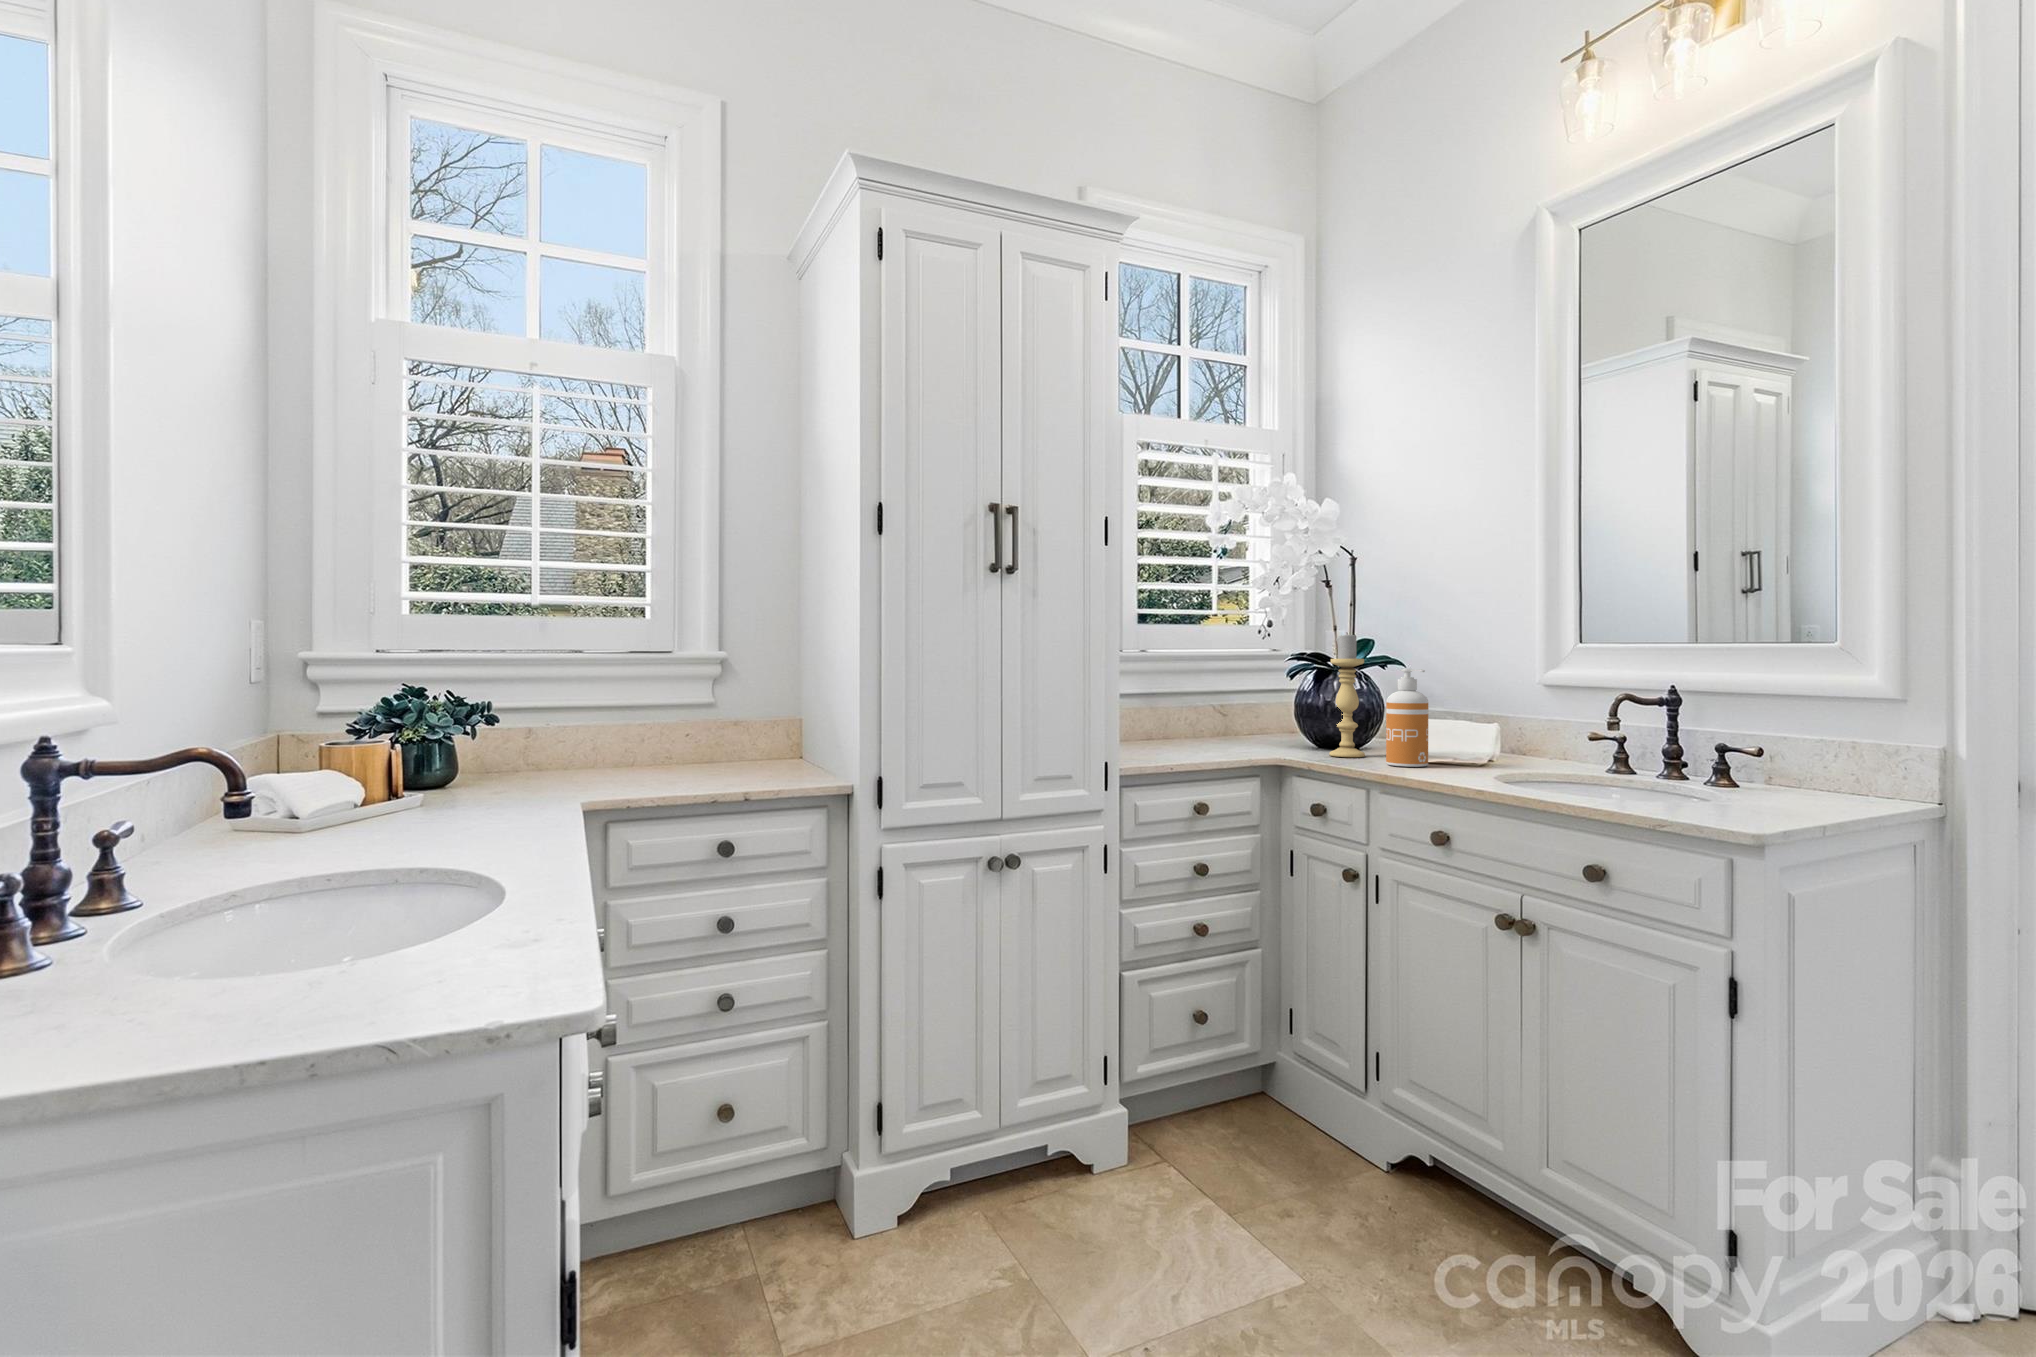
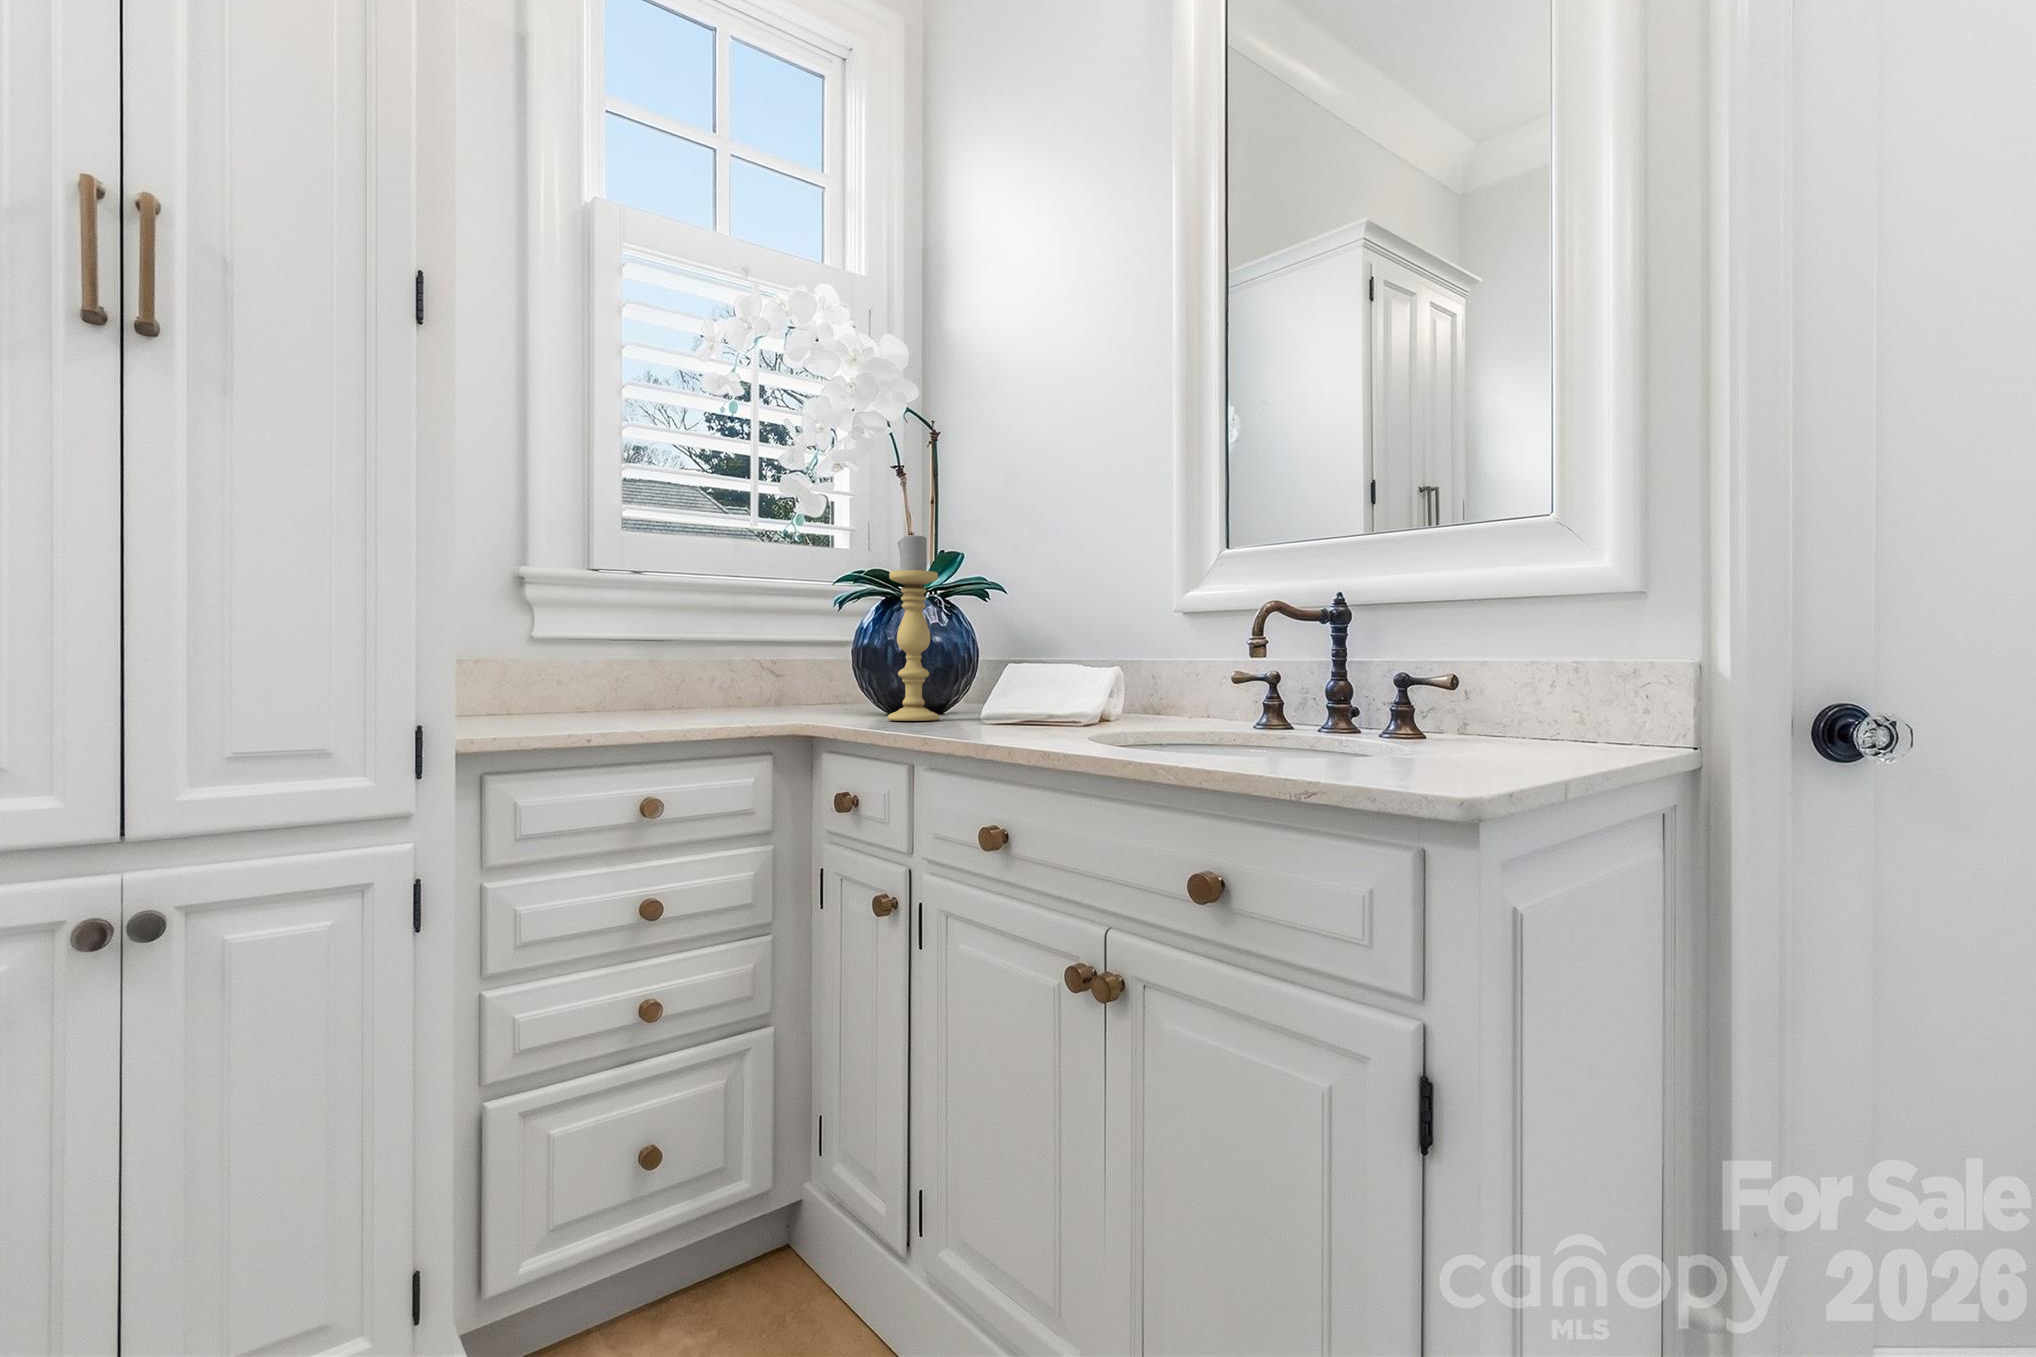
soap dispenser: present [1386,669,1428,767] -> none [953,577,1013,728]

